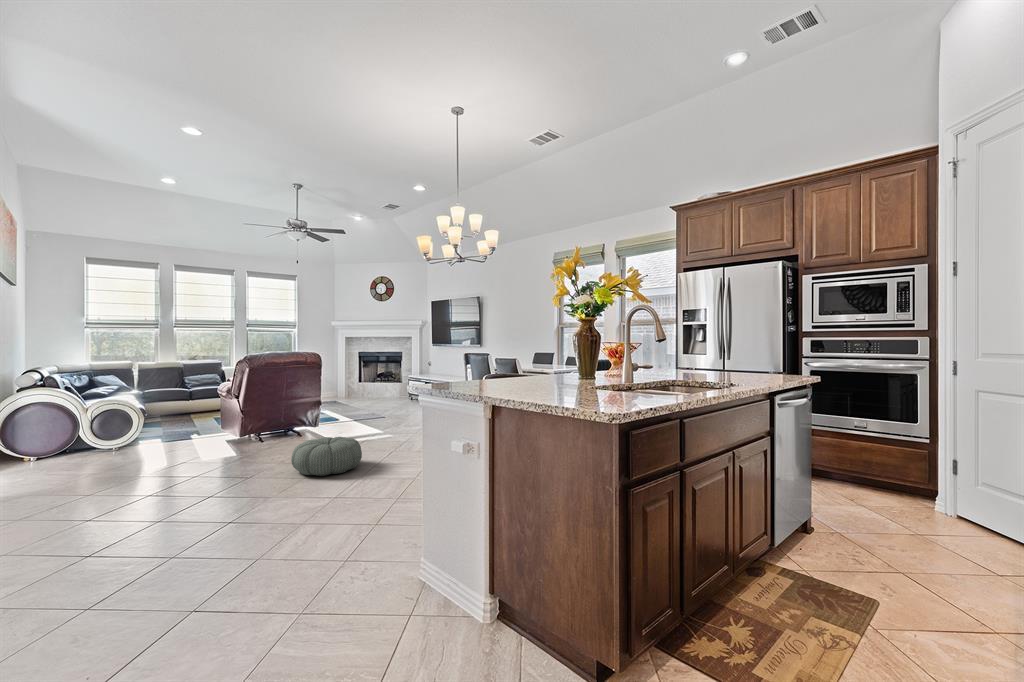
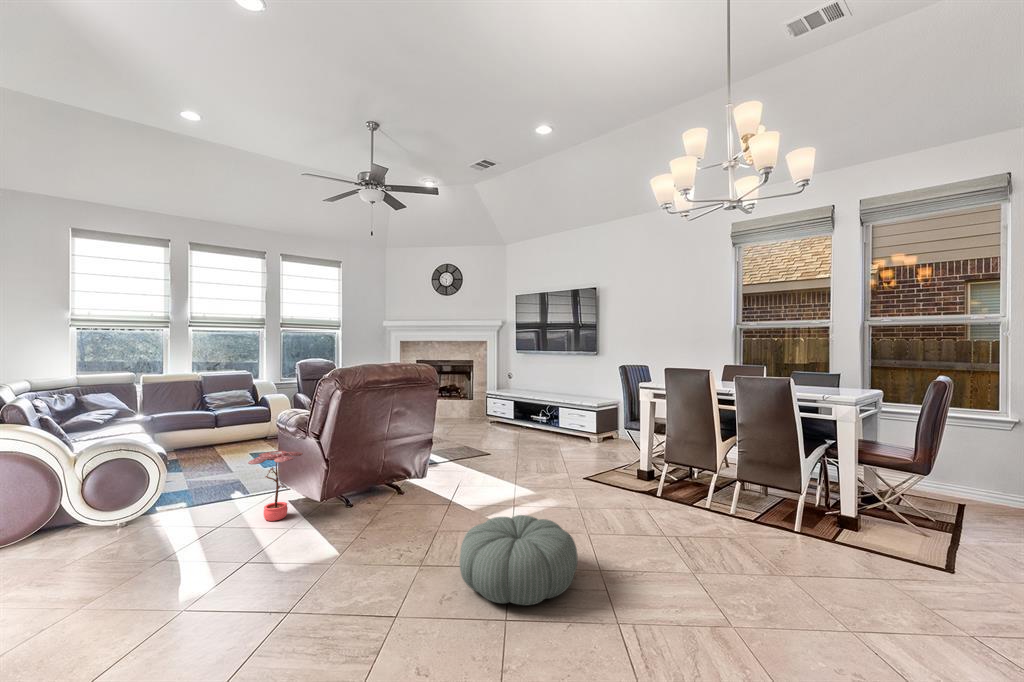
potted plant: none [192,406,230,449] -> present [248,451,303,521]

